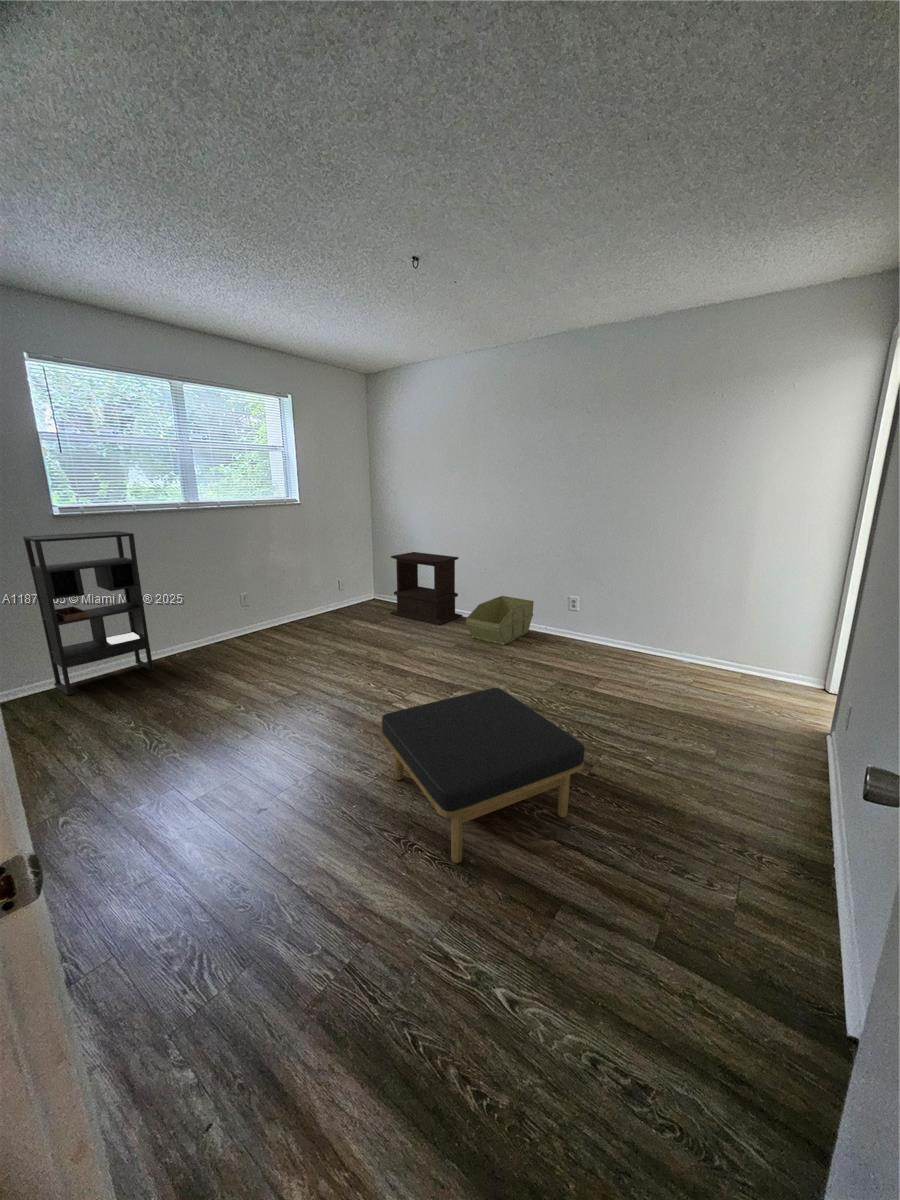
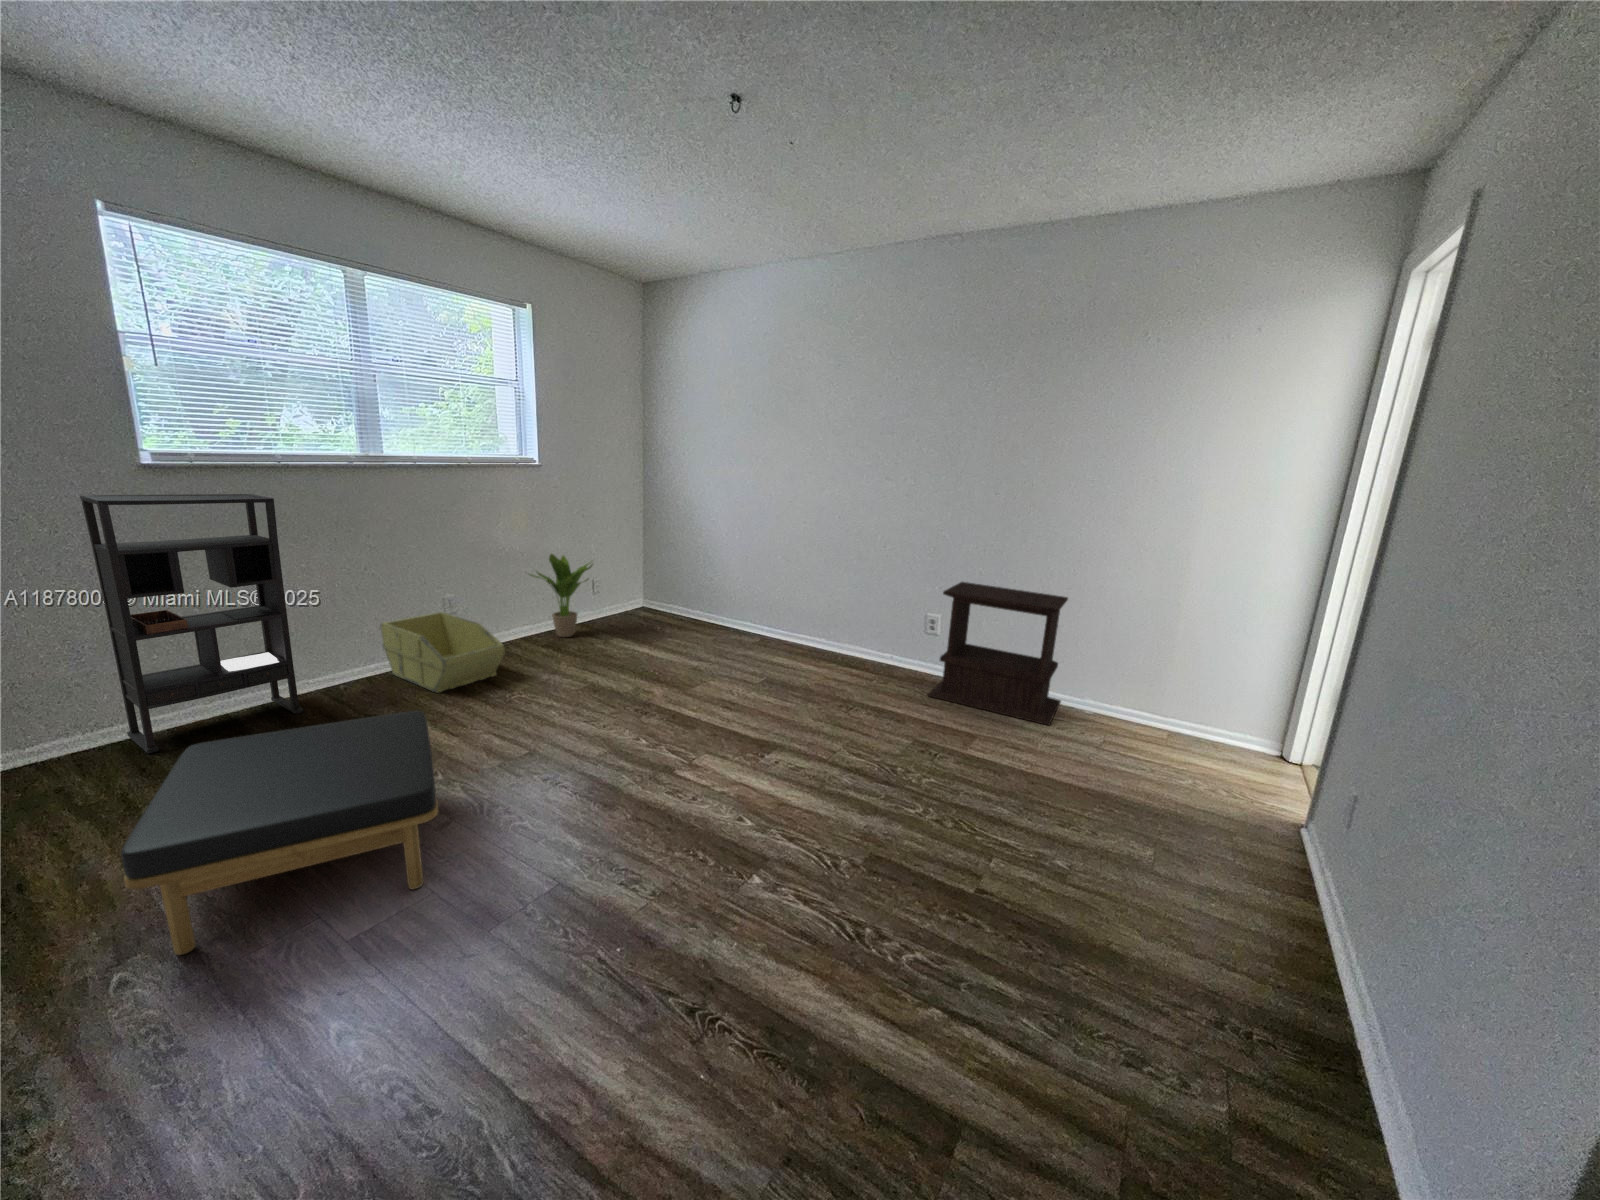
side table: present [390,552,463,625] -> present [928,582,1068,725]
potted plant: none [289,563,336,620] -> present [530,554,592,637]
storage bin: present [466,596,534,645] -> present [381,612,505,693]
ottoman: present [382,688,585,863] -> present [121,710,438,955]

